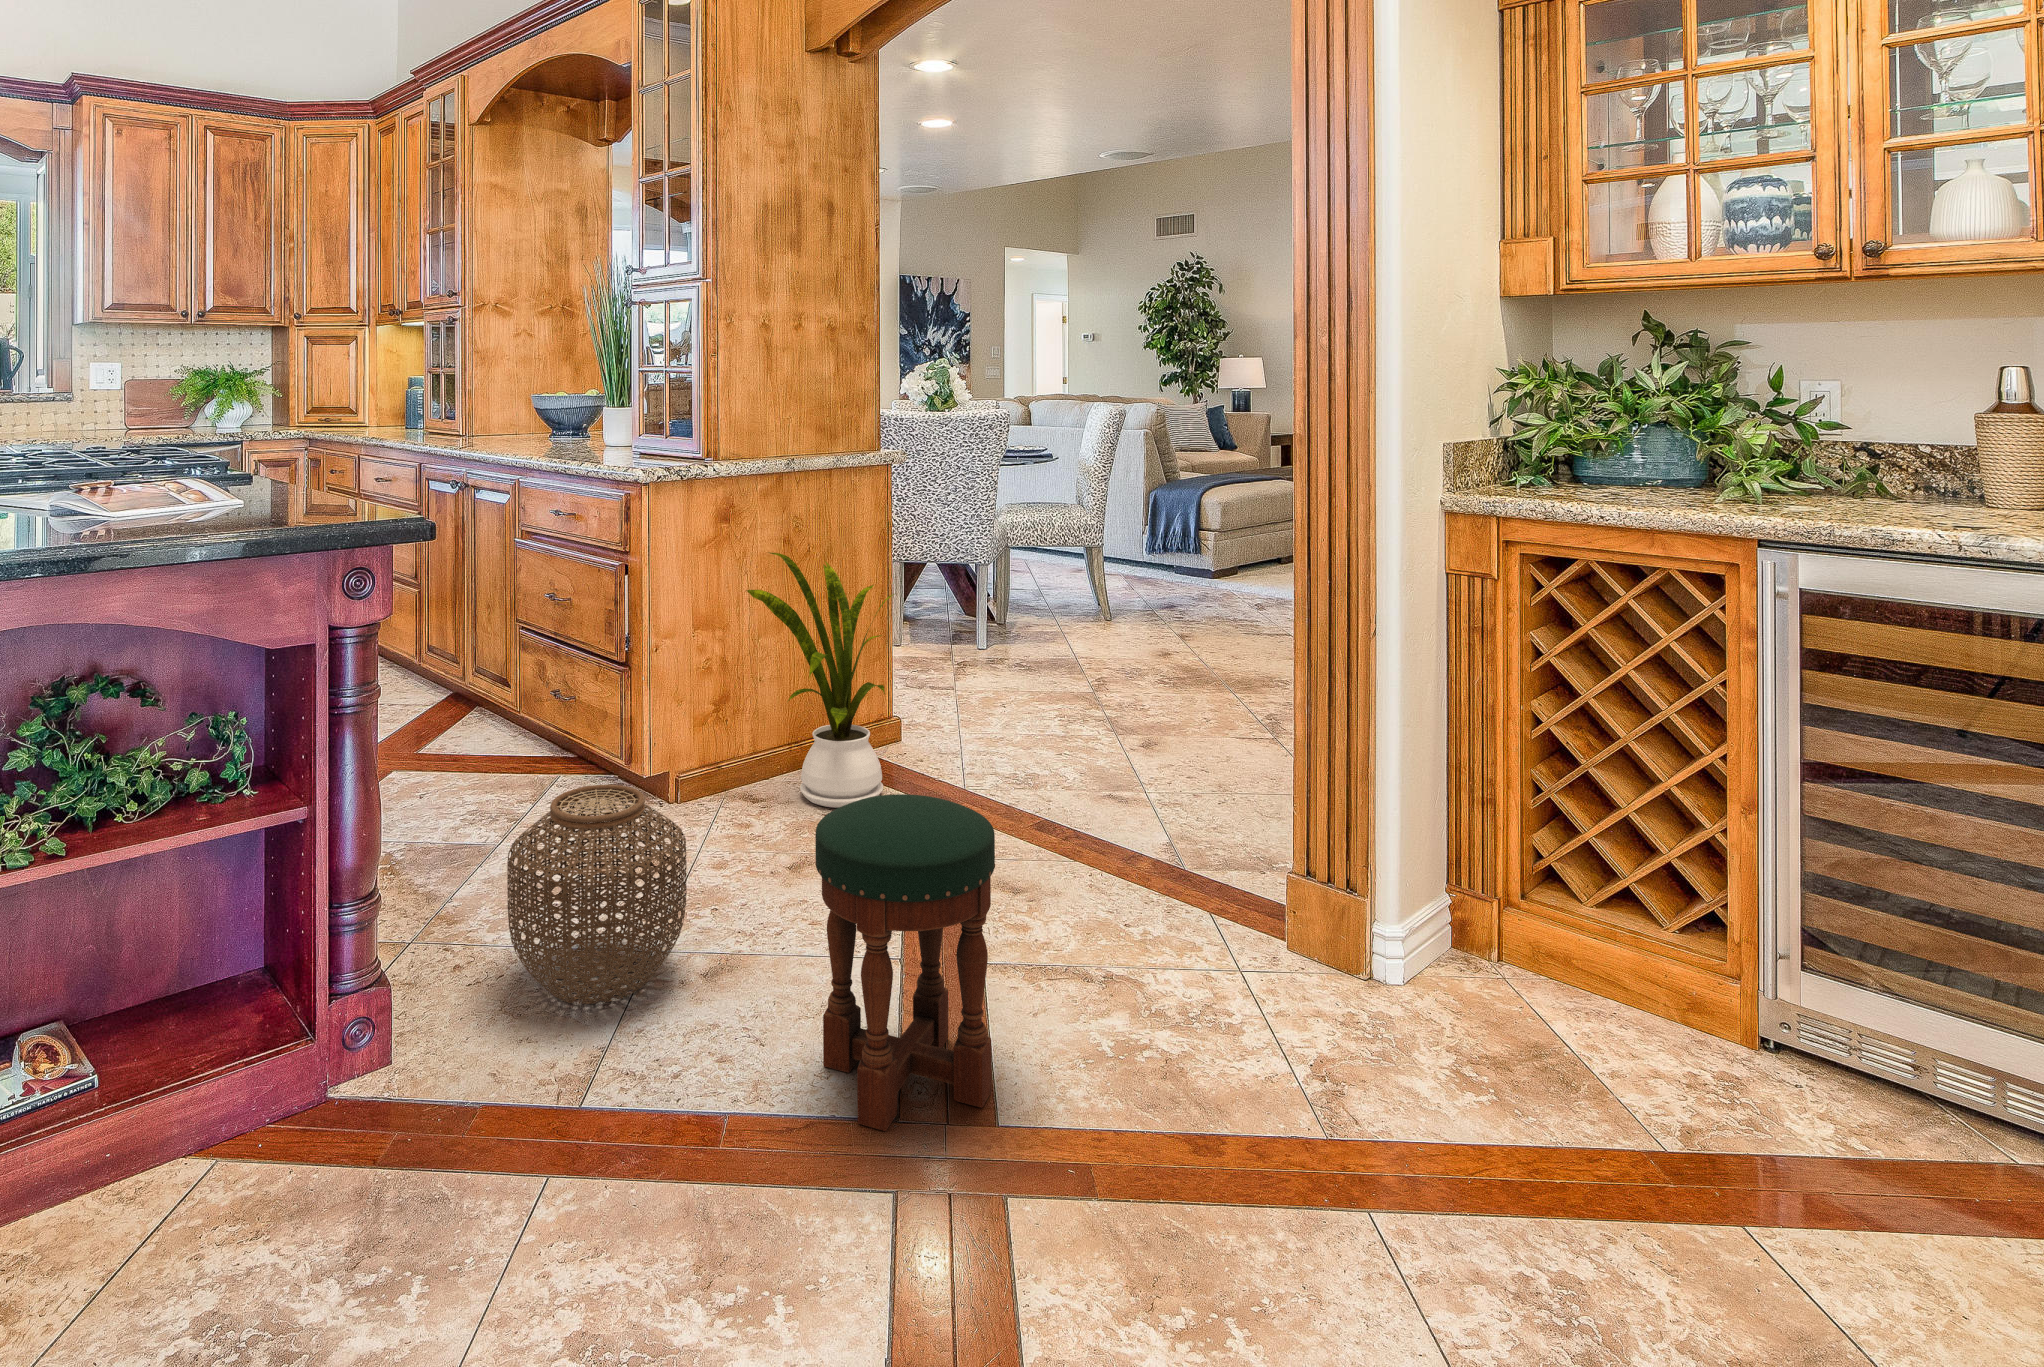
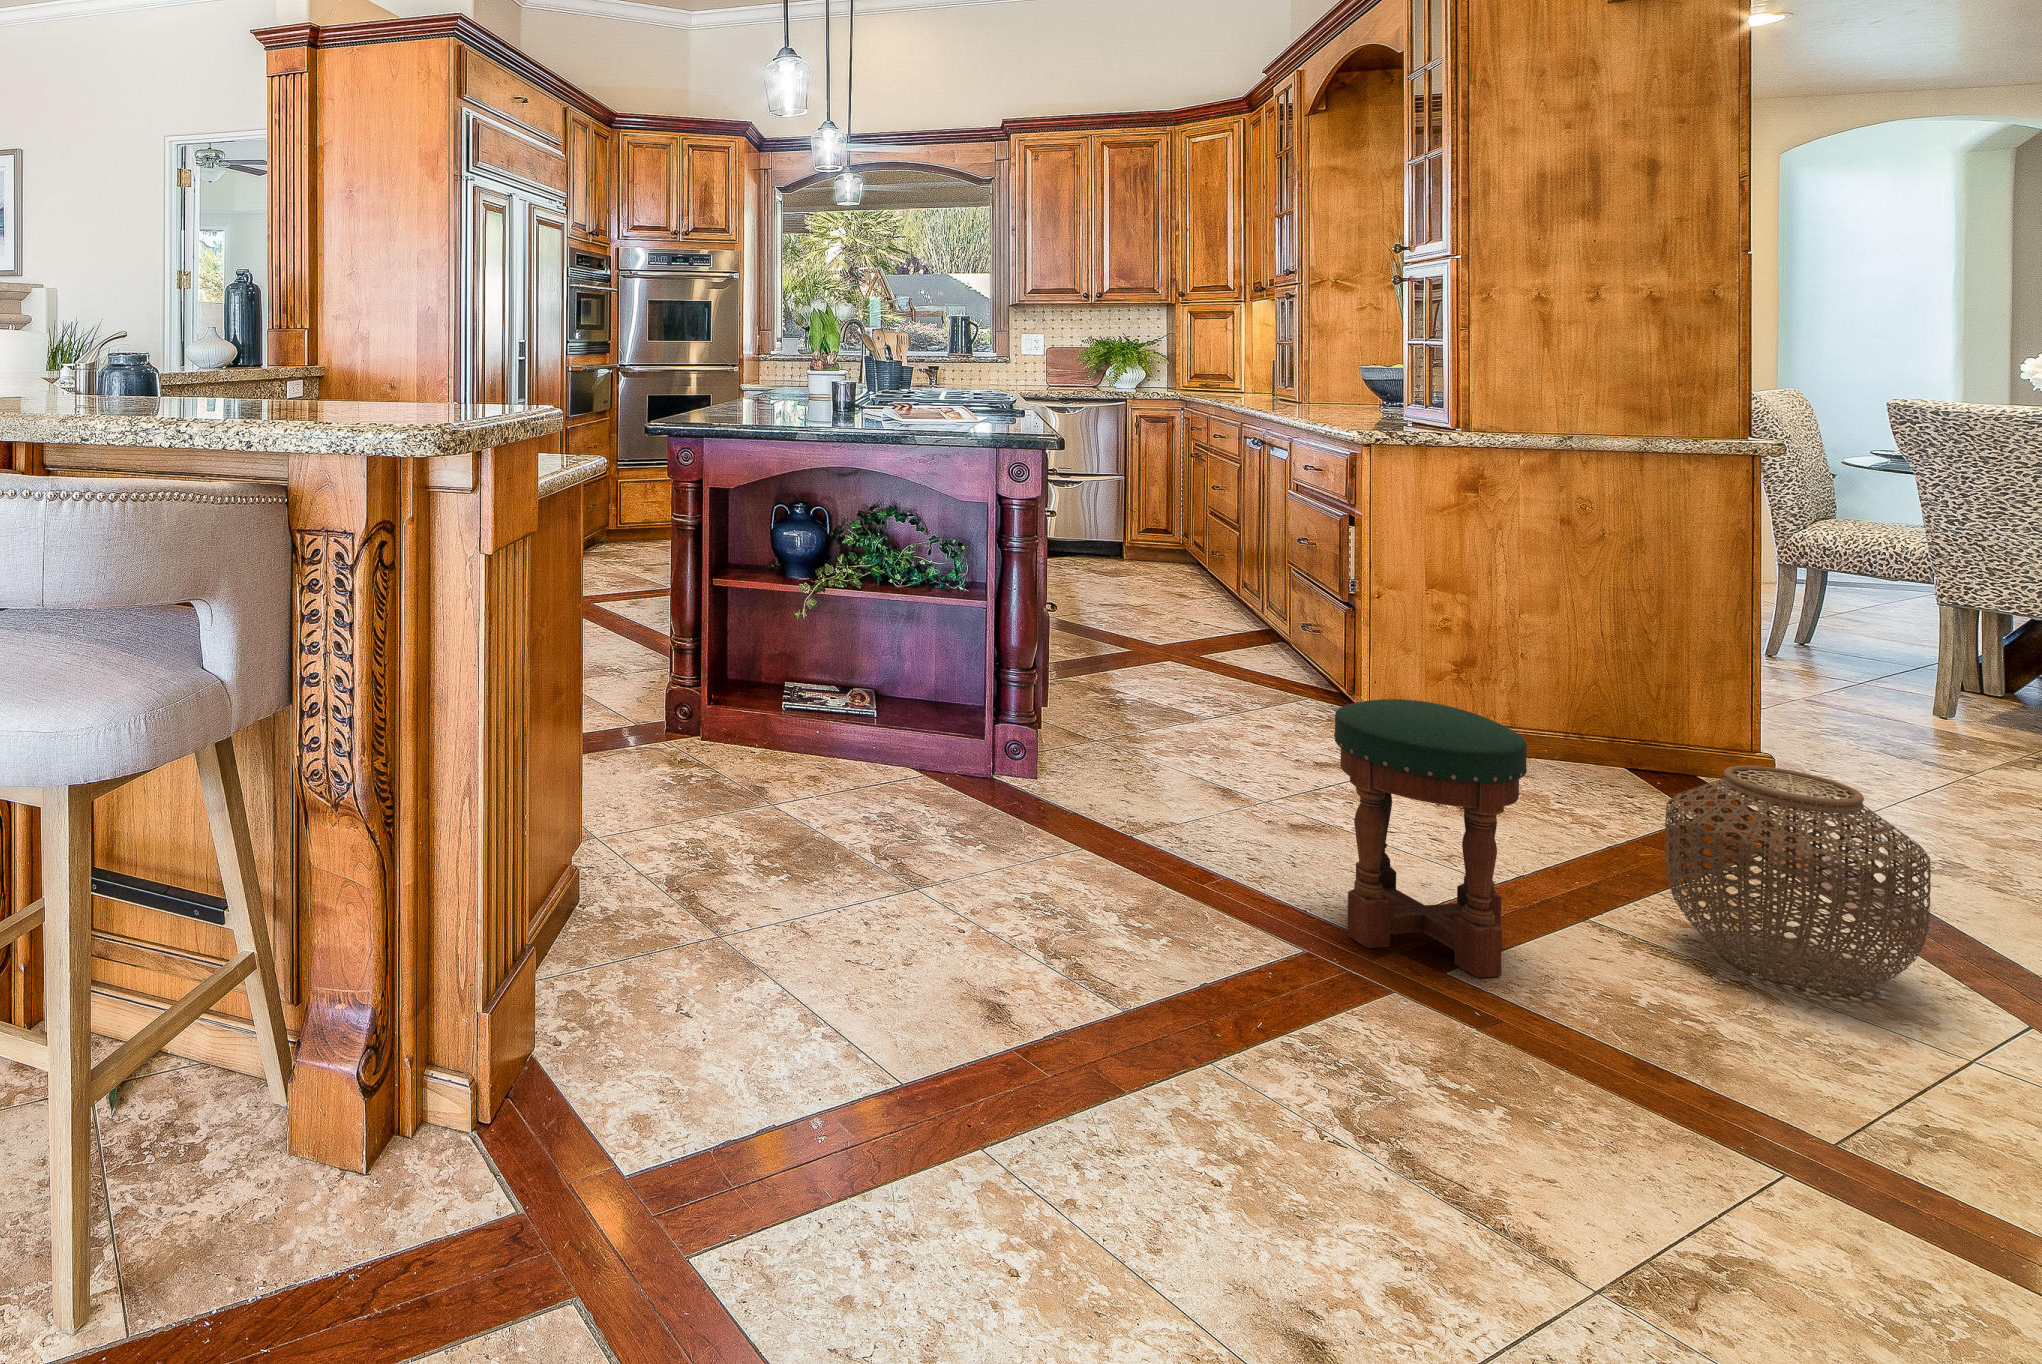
house plant: present [746,553,894,808] -> none [1489,517,1701,802]
woven basket: present [507,785,687,1004] -> present [1665,766,1931,994]

